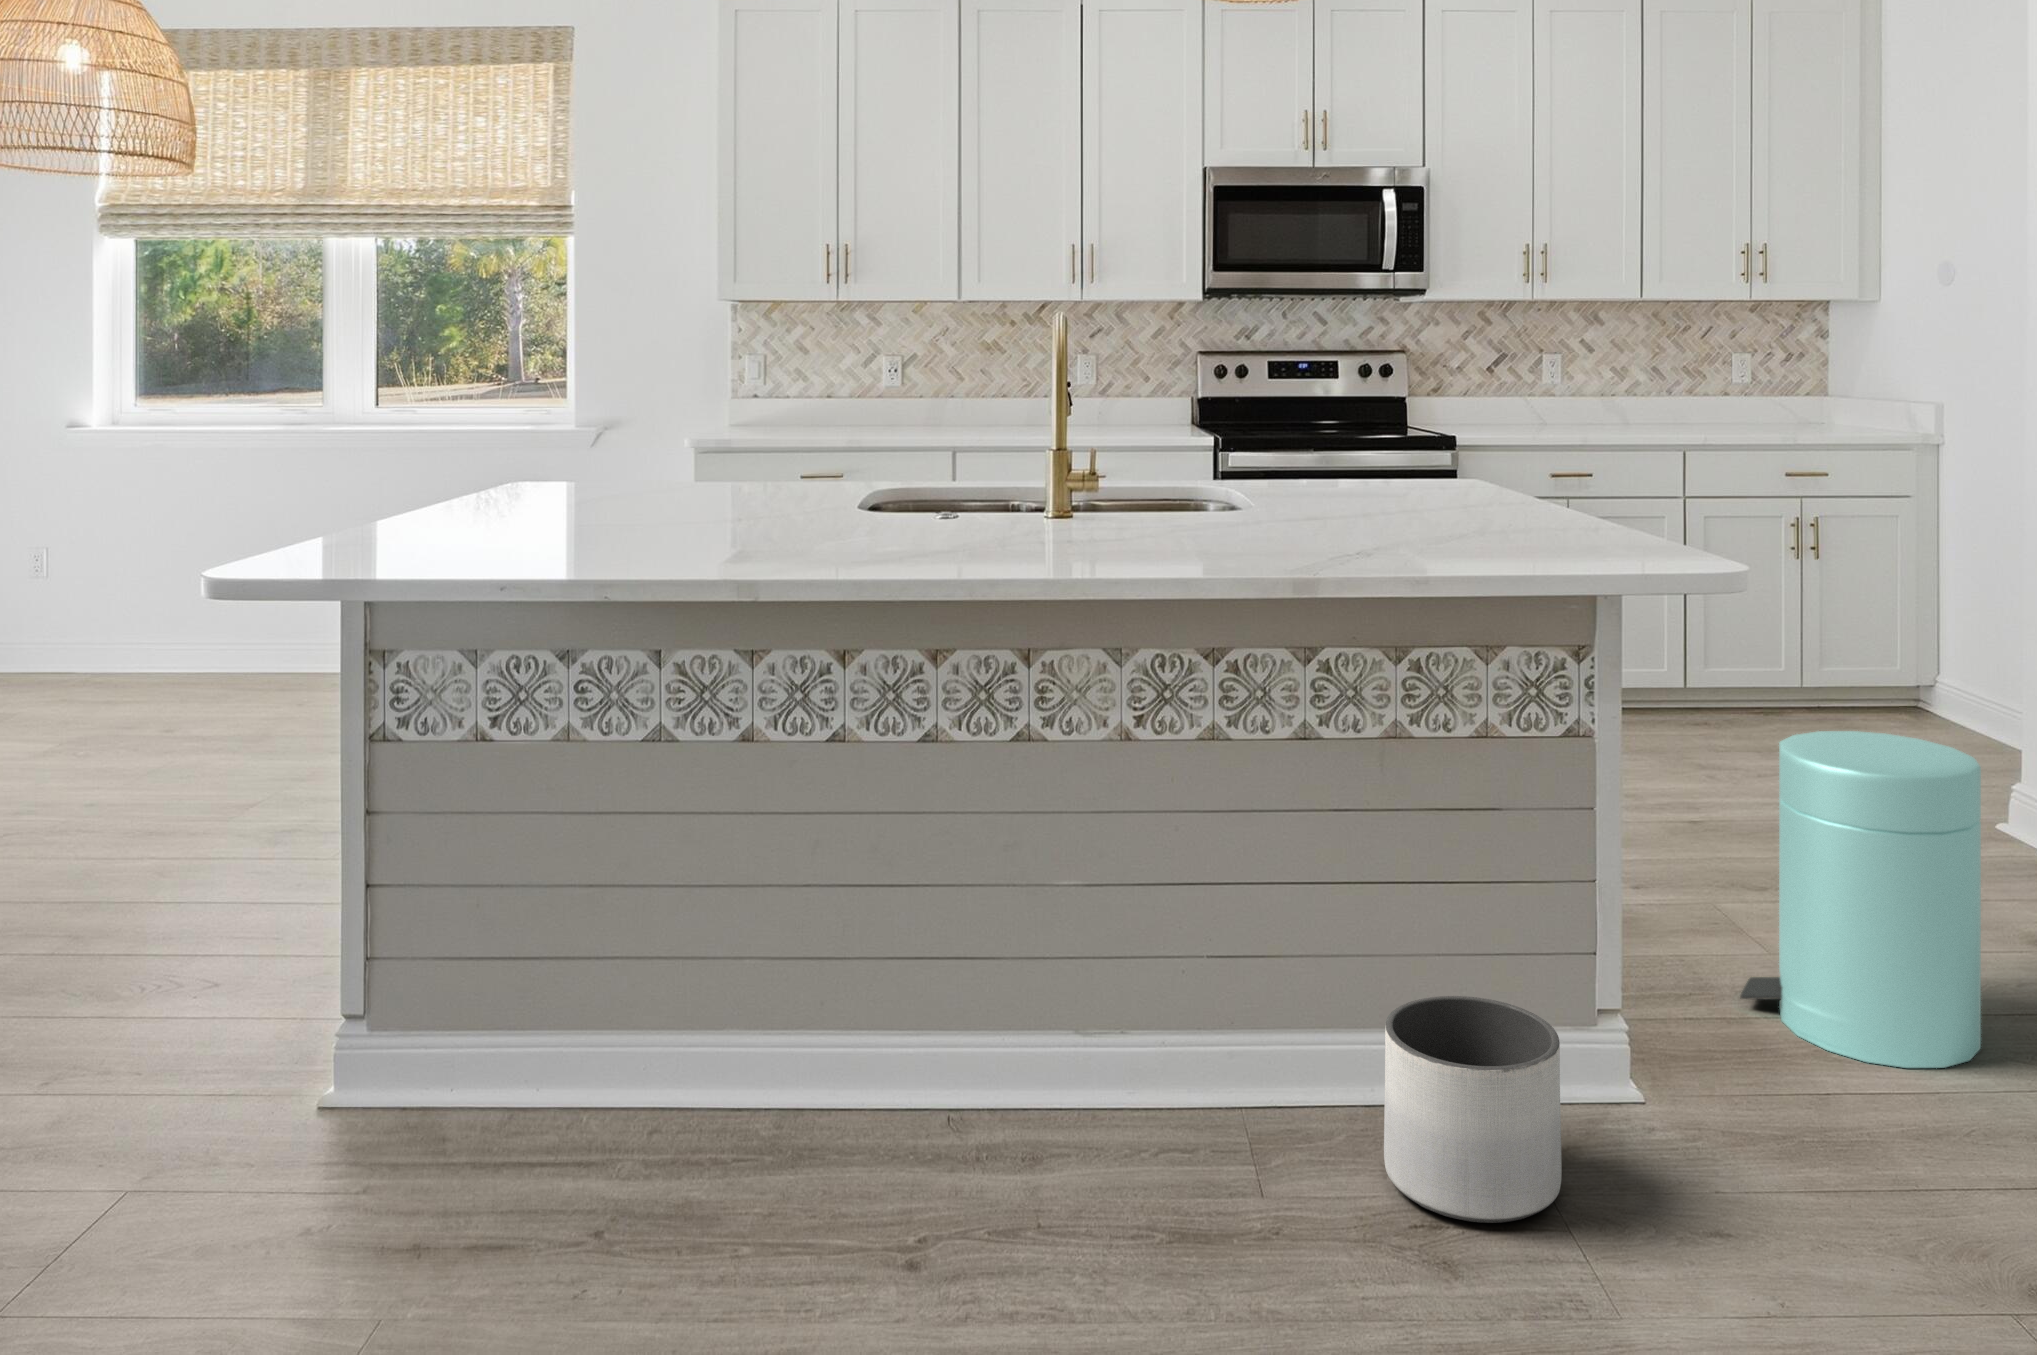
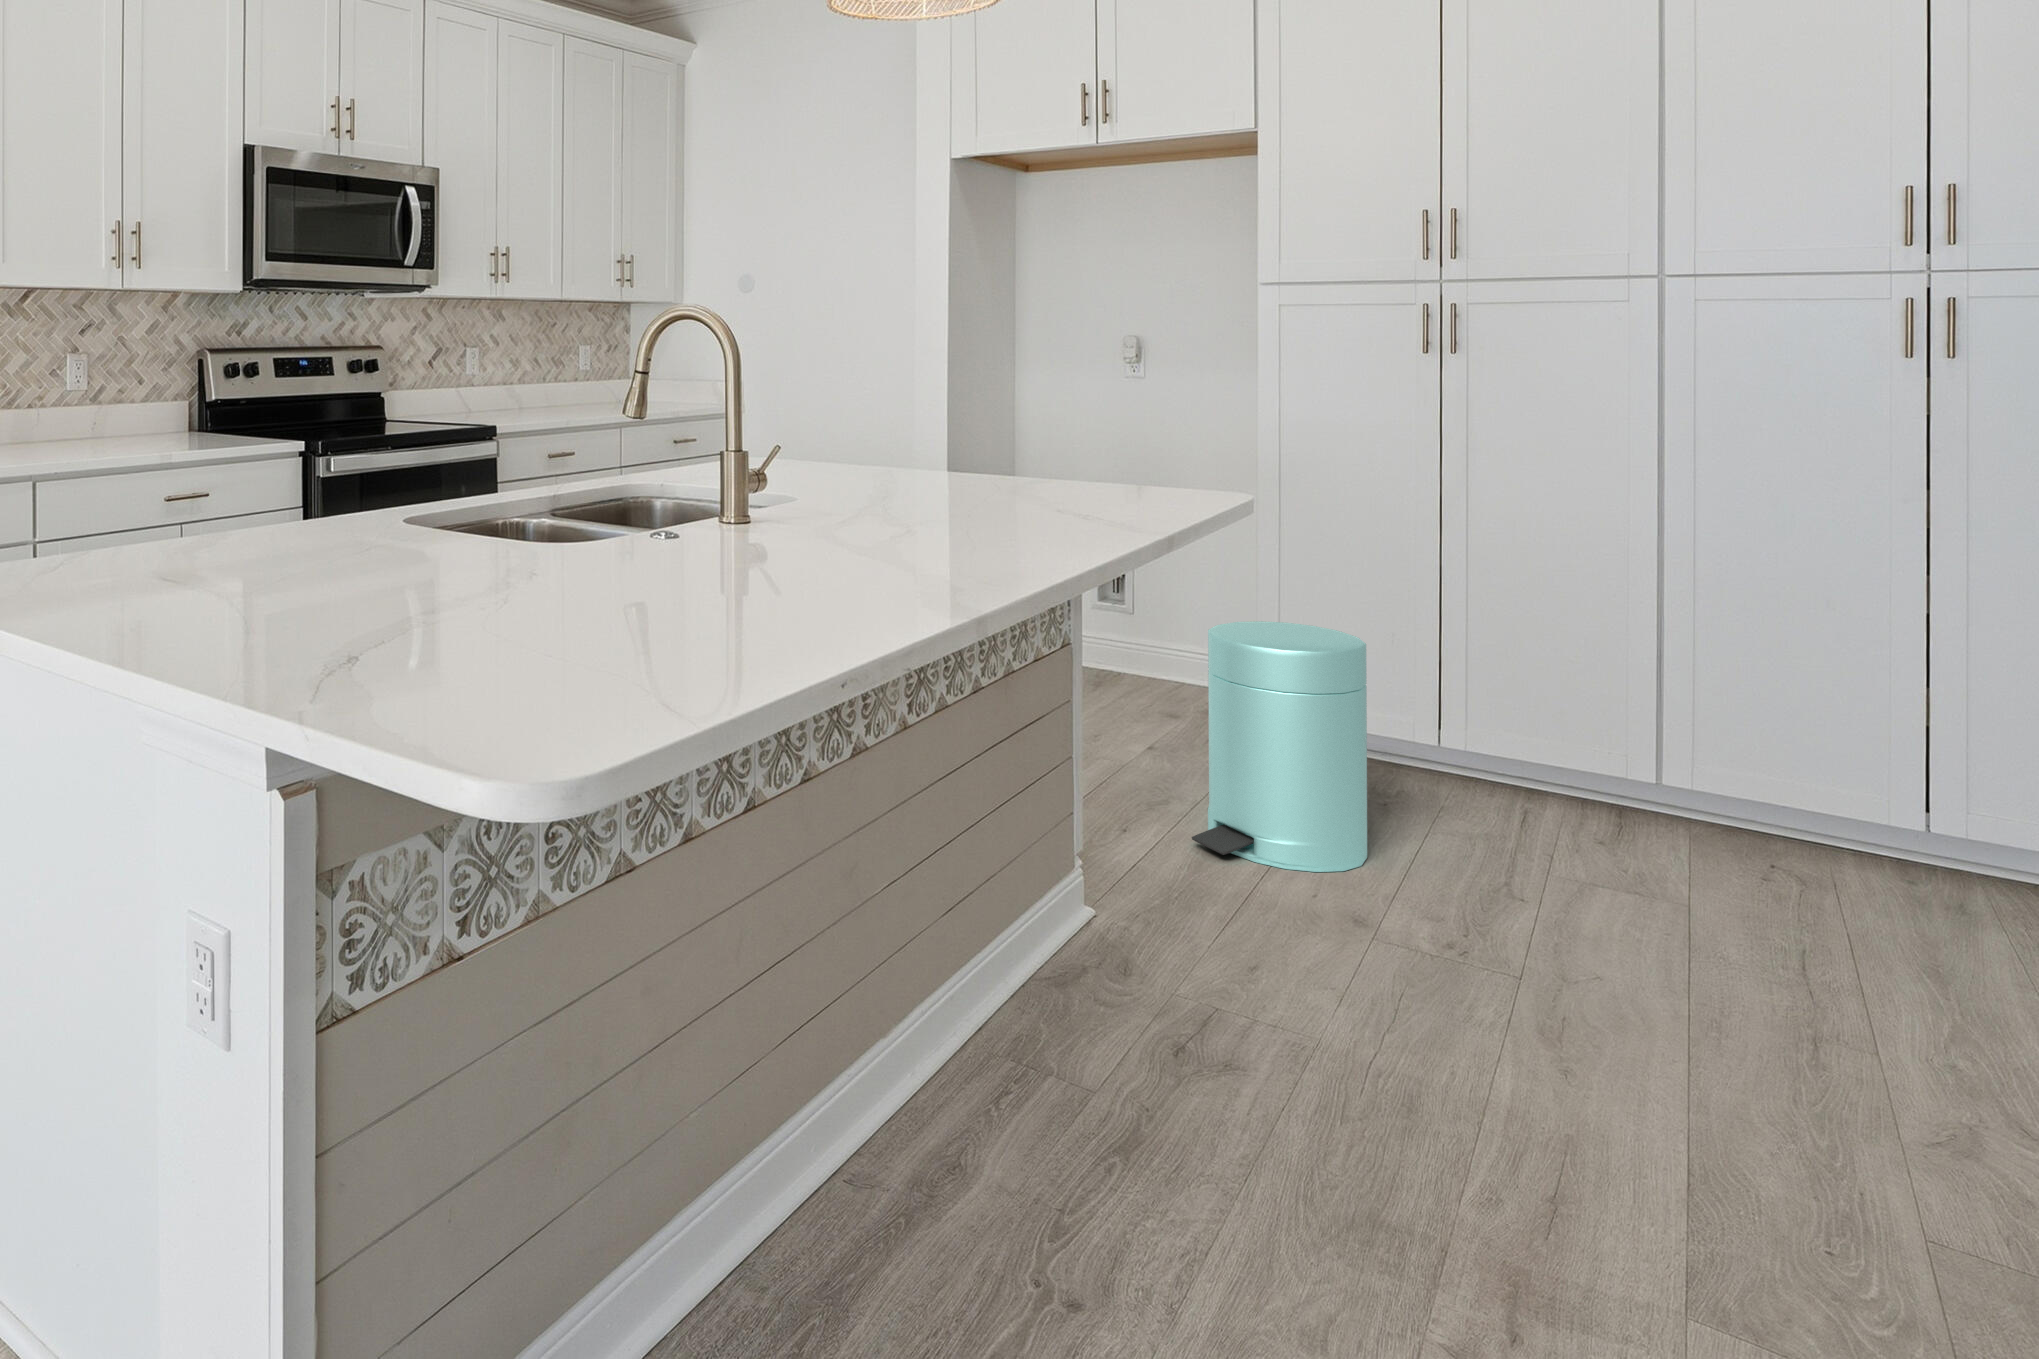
planter: present [1384,996,1562,1223] -> none [1414,906,1606,1112]

